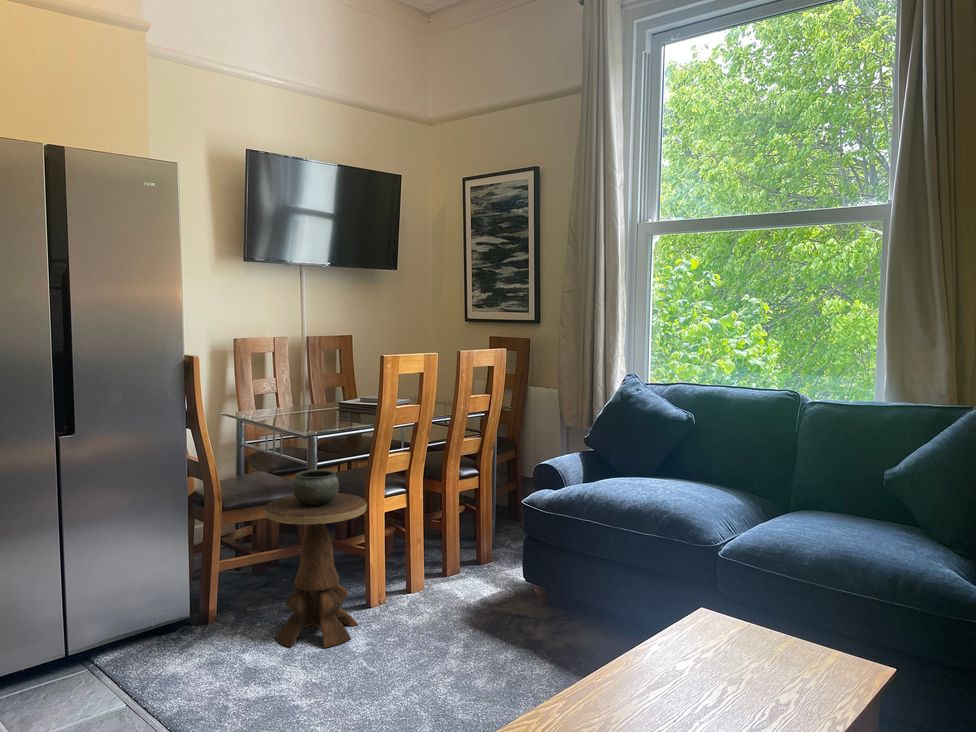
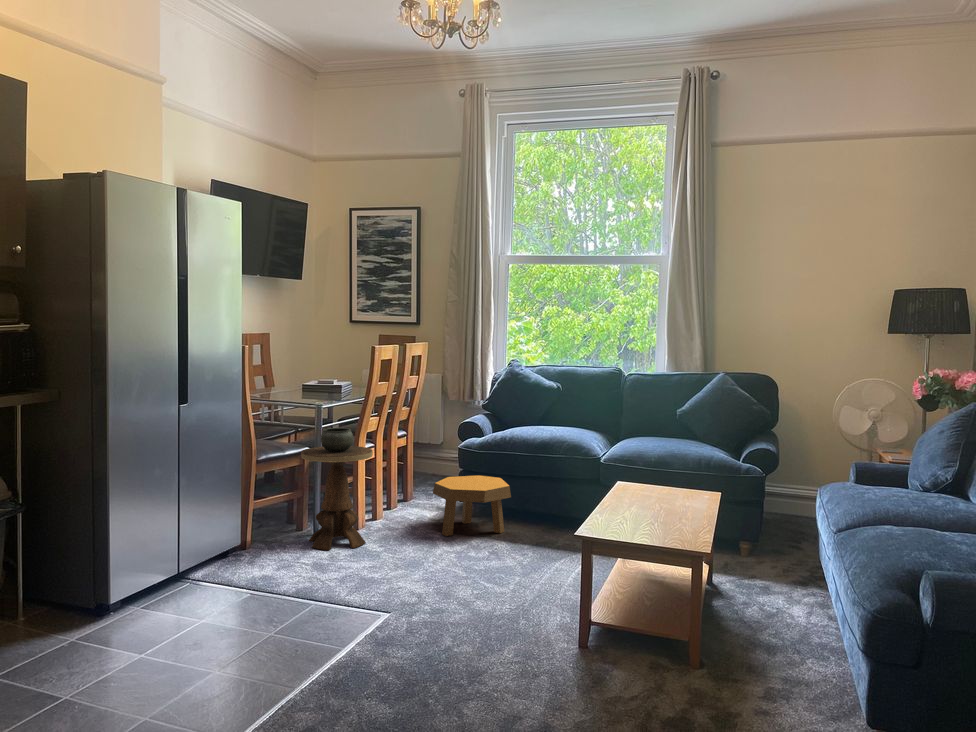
footstool: none [465,546,578,648] -> present [433,475,511,536]

